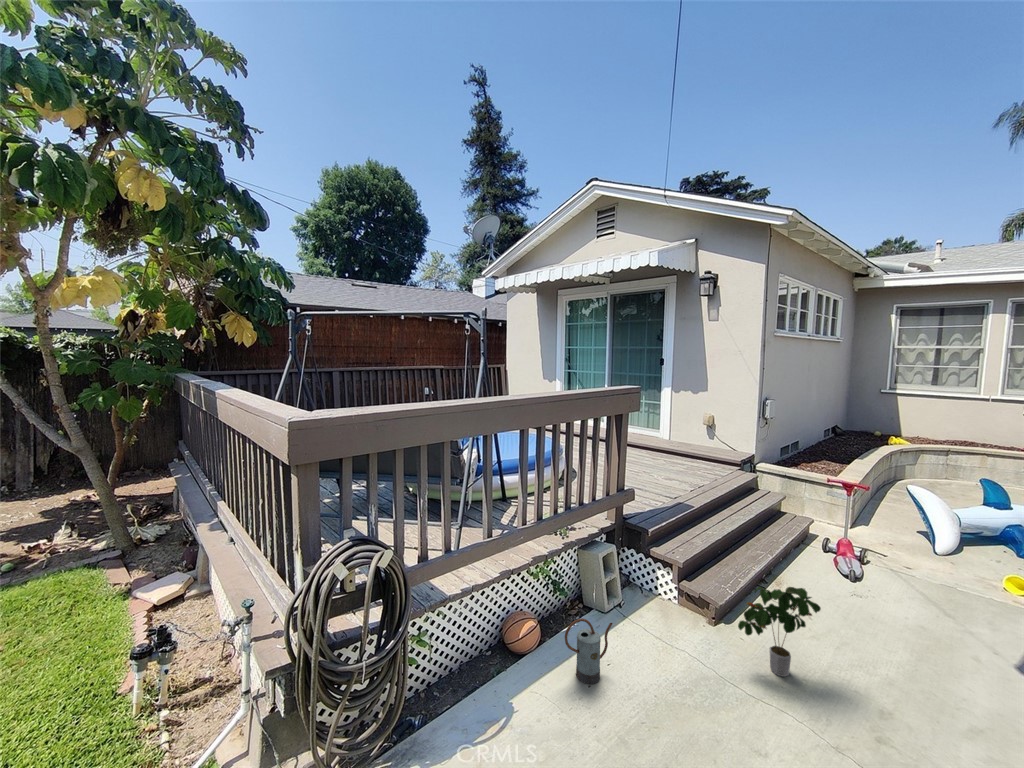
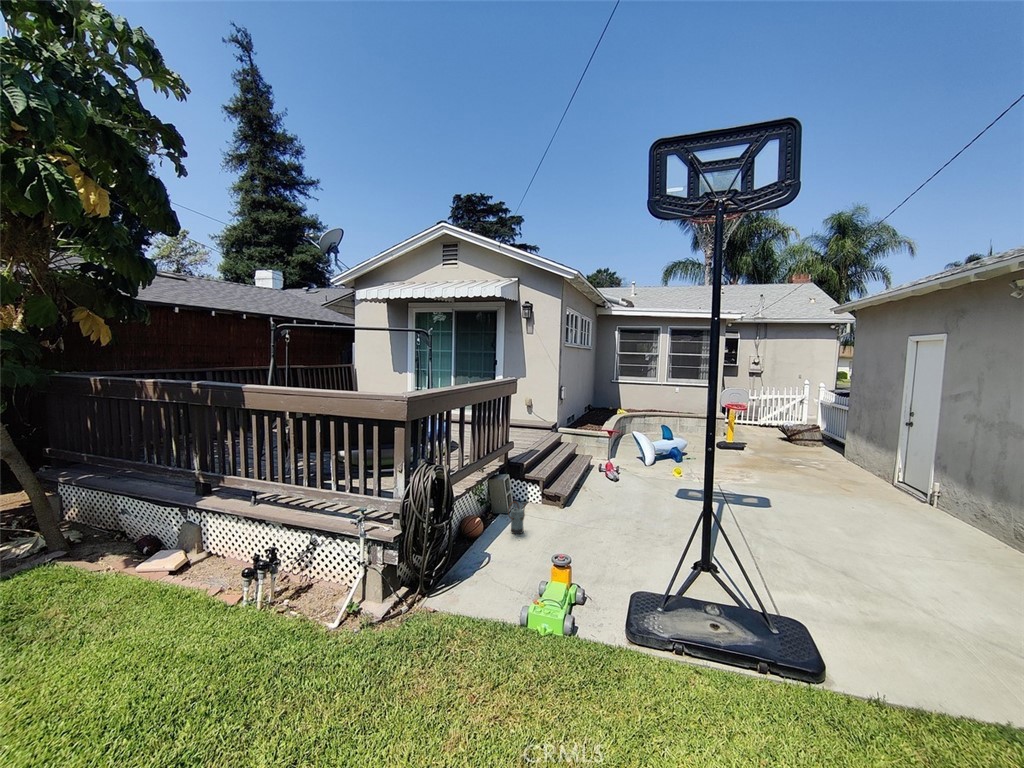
potted plant: present [738,587,821,677] -> none [579,472,610,515]

